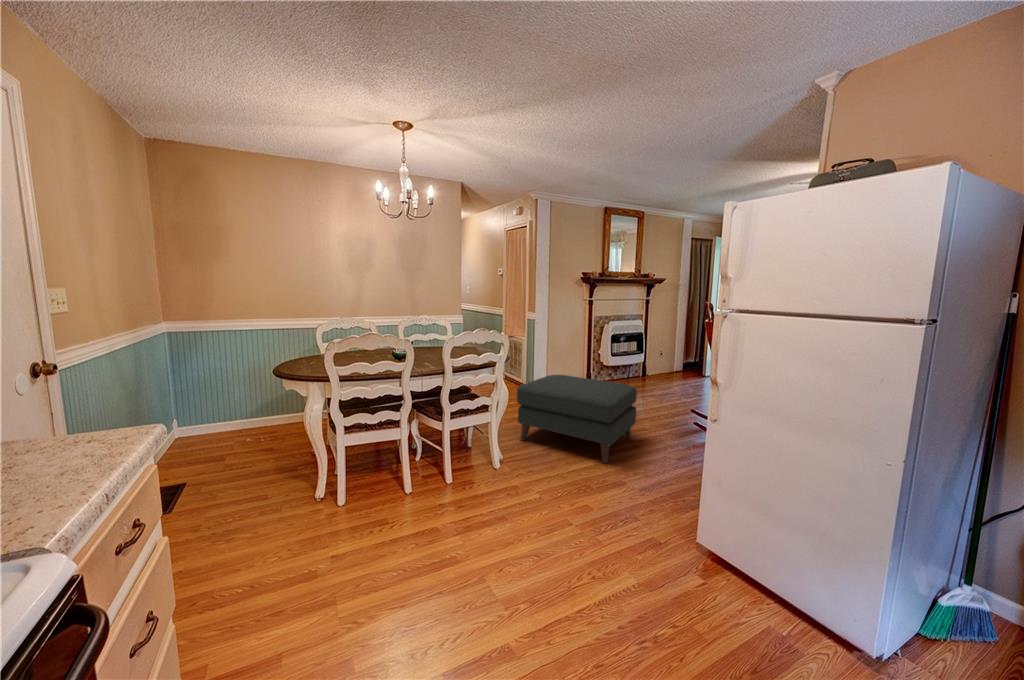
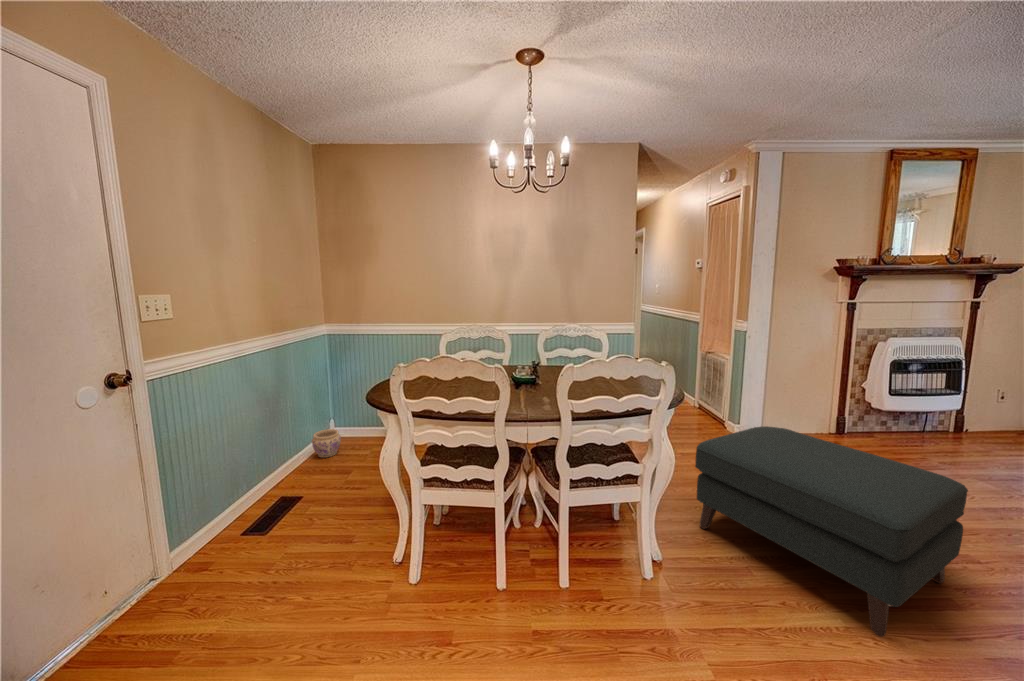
planter: none [164,426,199,455] -> present [312,429,341,458]

